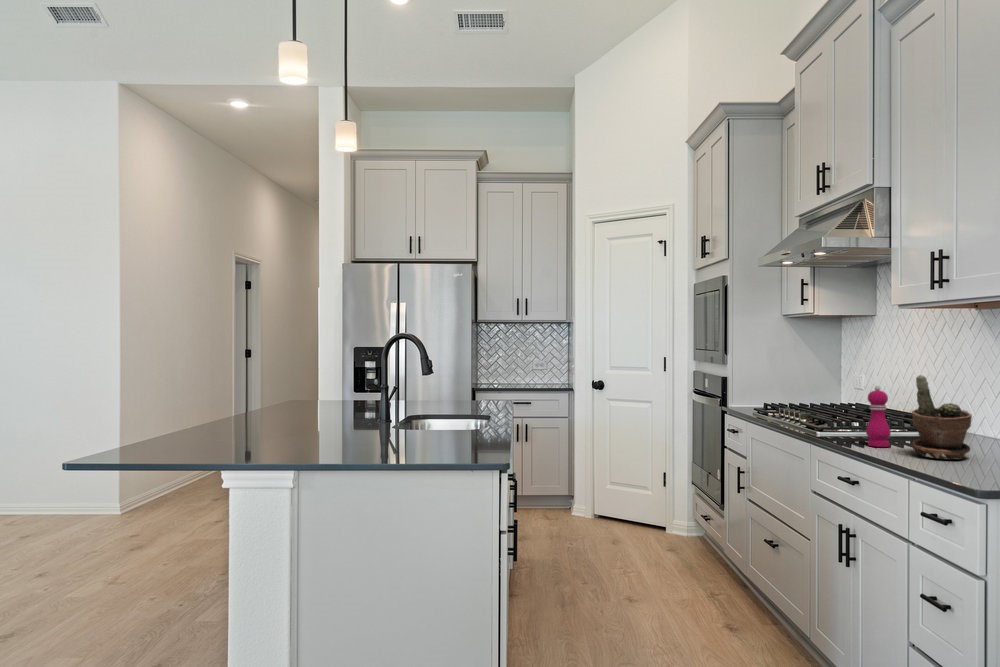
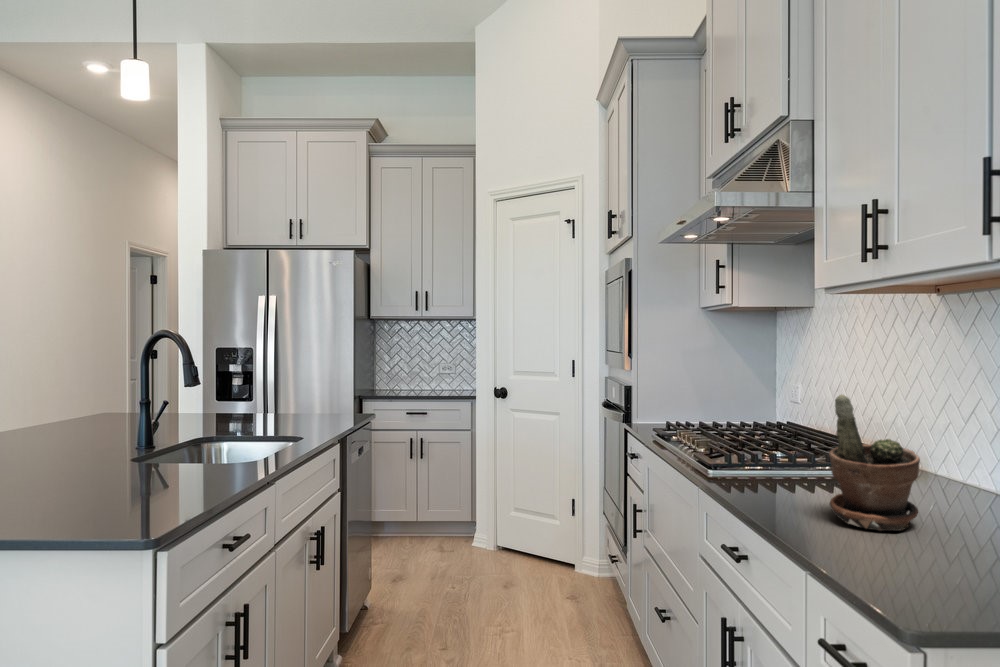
pepper mill: present [866,386,891,447] -> none [769,408,804,501]

